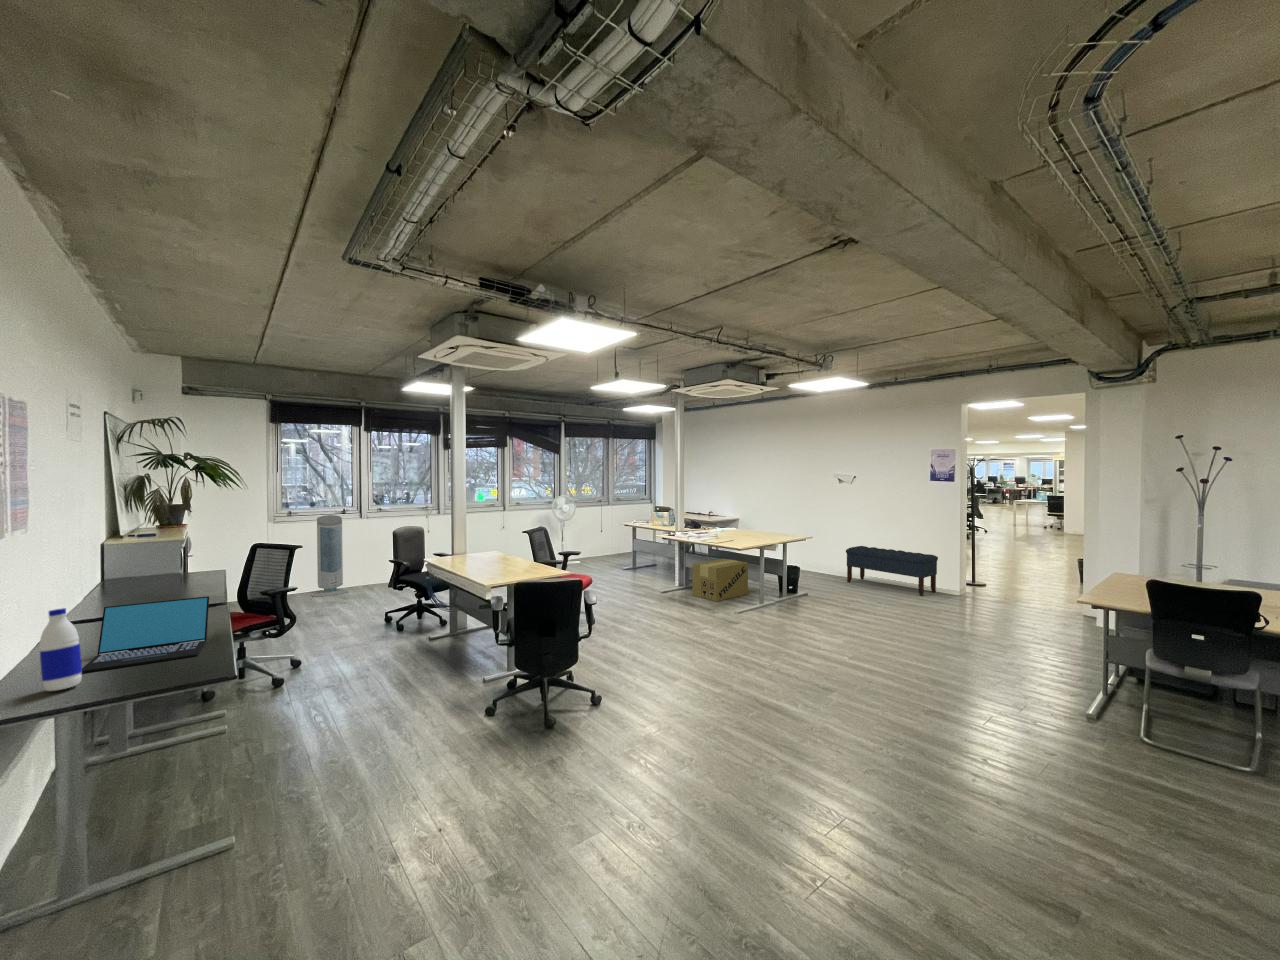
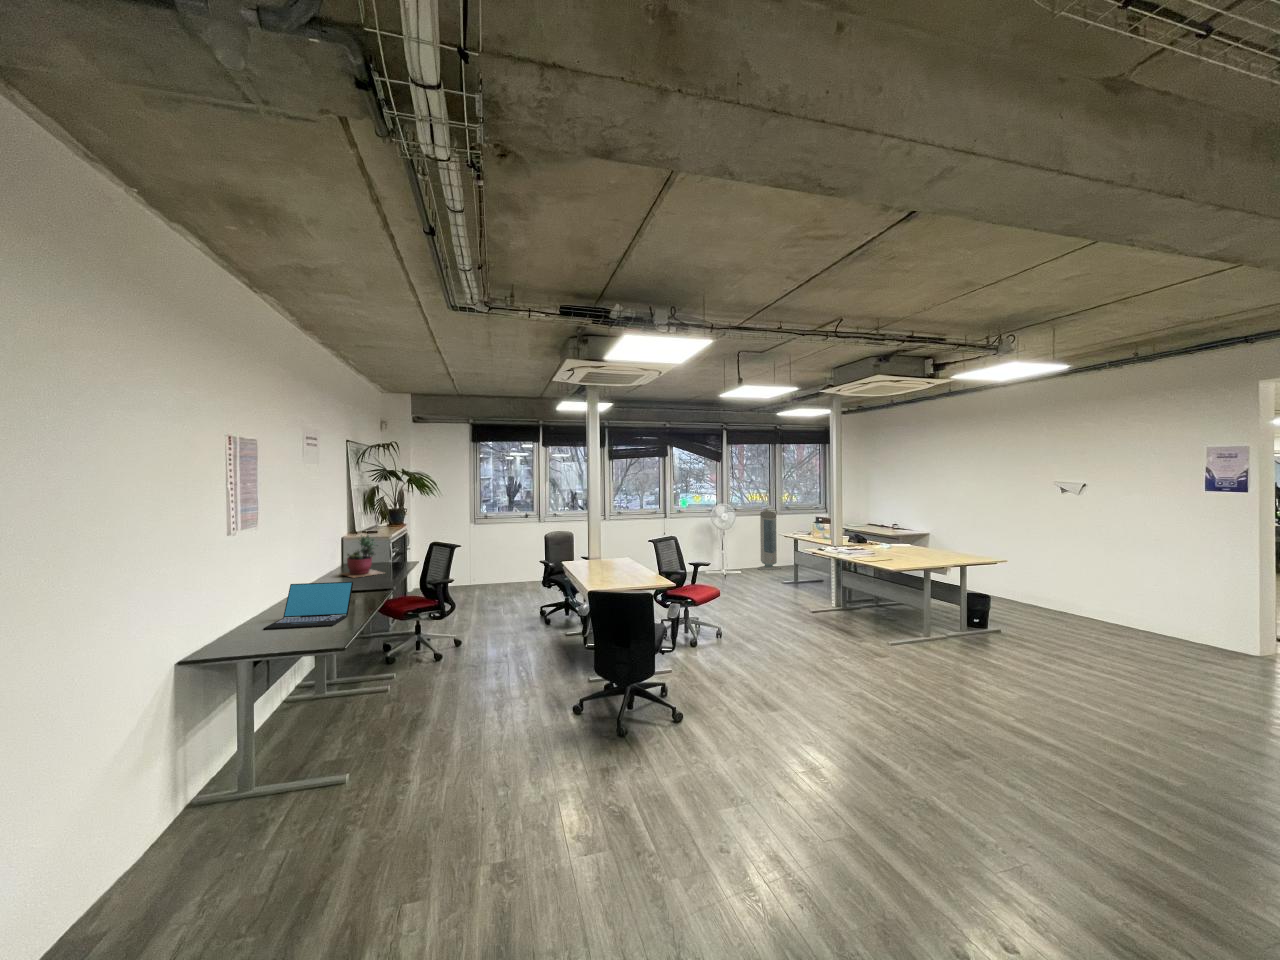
air purifier: present [312,515,349,597] -> present [757,511,780,570]
succulent plant: none [120,537,196,595] -> present [342,535,383,578]
bench: present [846,546,938,596] -> none [1067,576,1219,652]
cardboard box: present [692,559,748,602] -> none [845,580,916,629]
water bottle: present [40,608,82,691] -> none [235,583,258,639]

